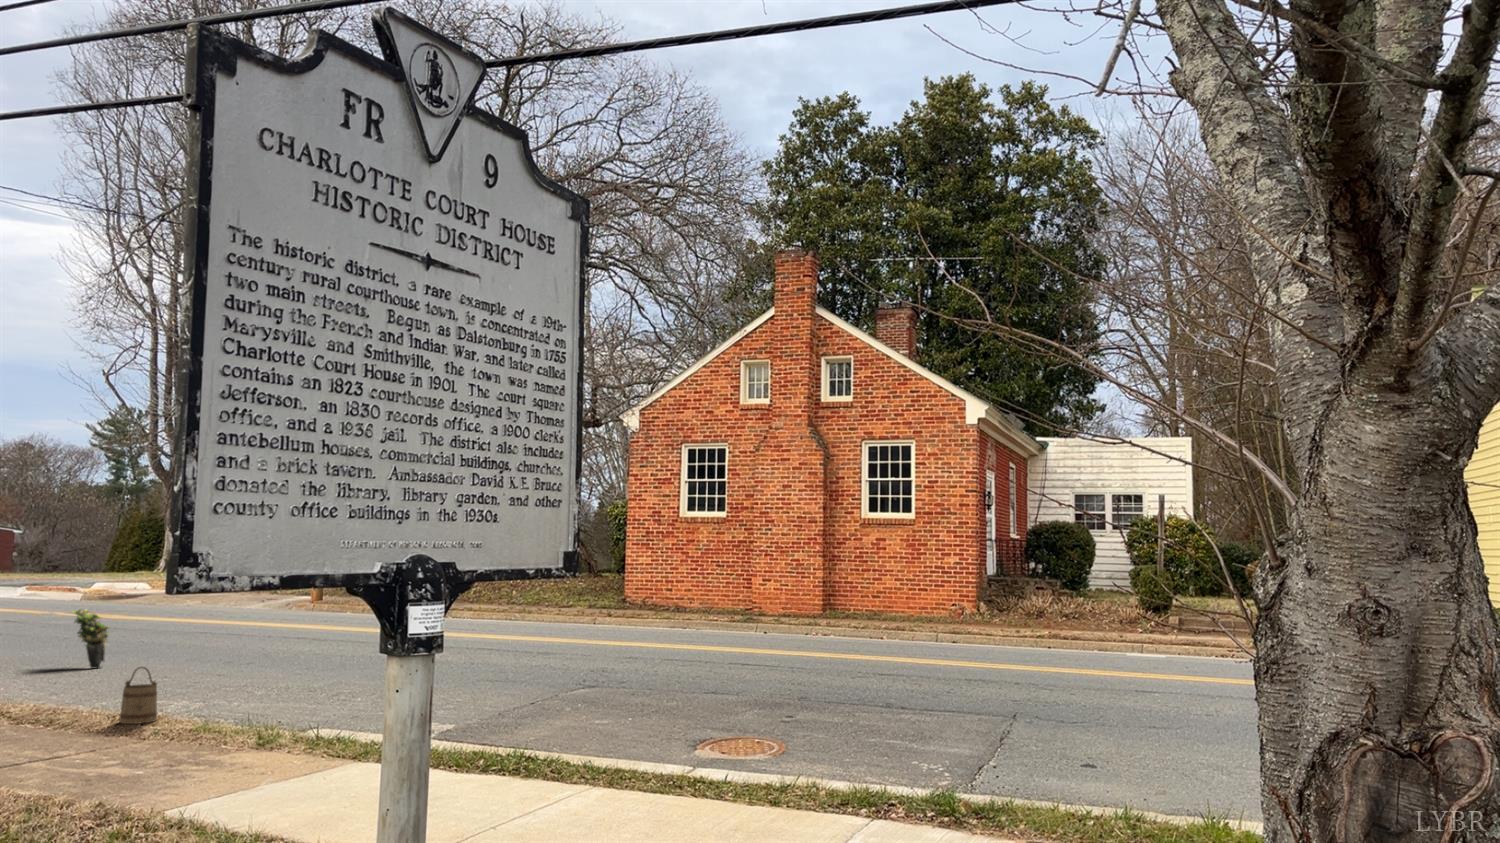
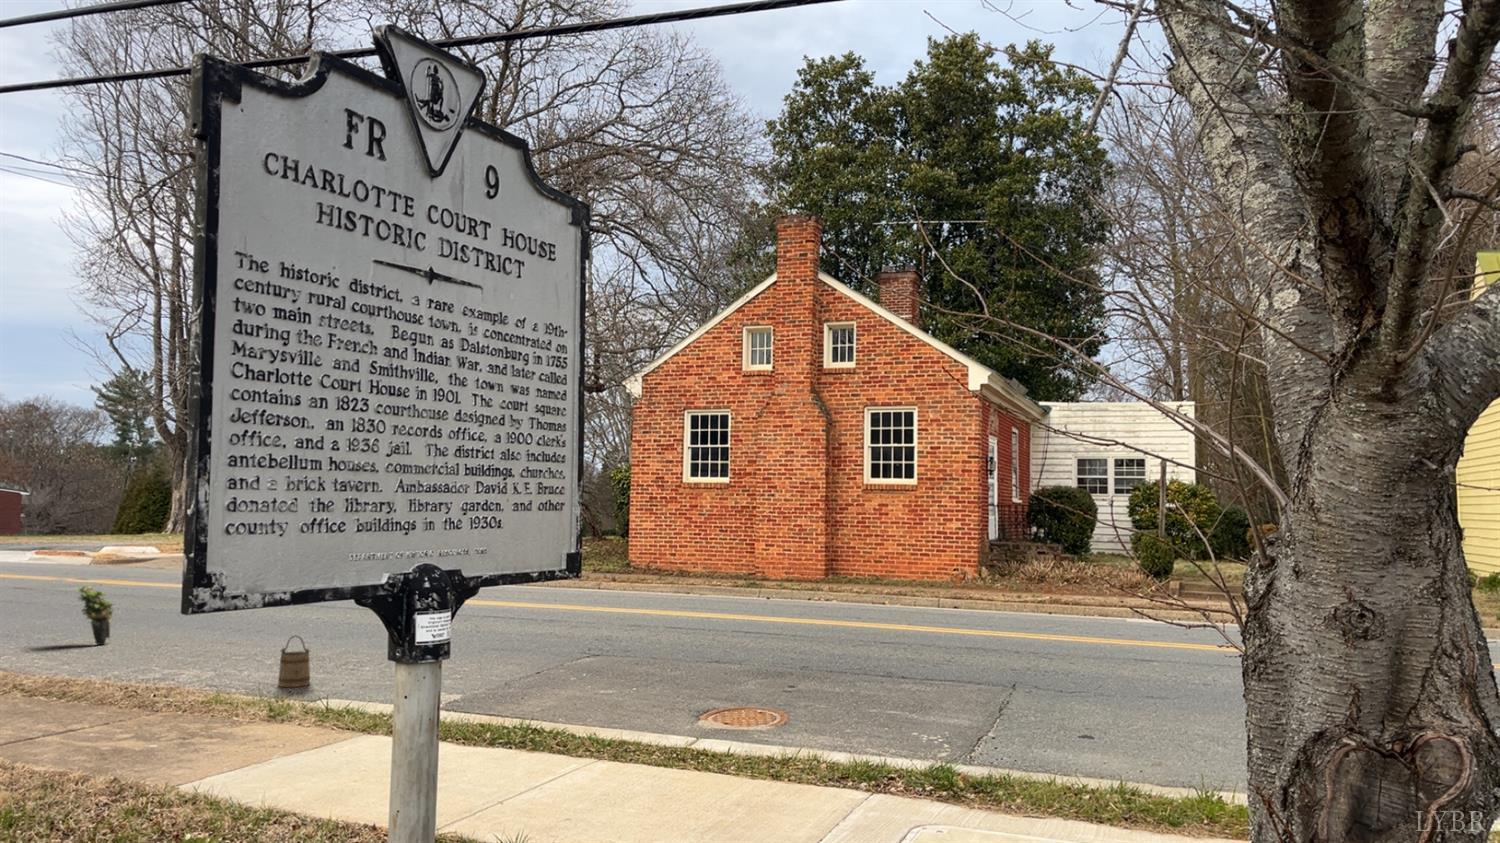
bucket: present [119,667,157,724] -> present [278,637,310,687]

